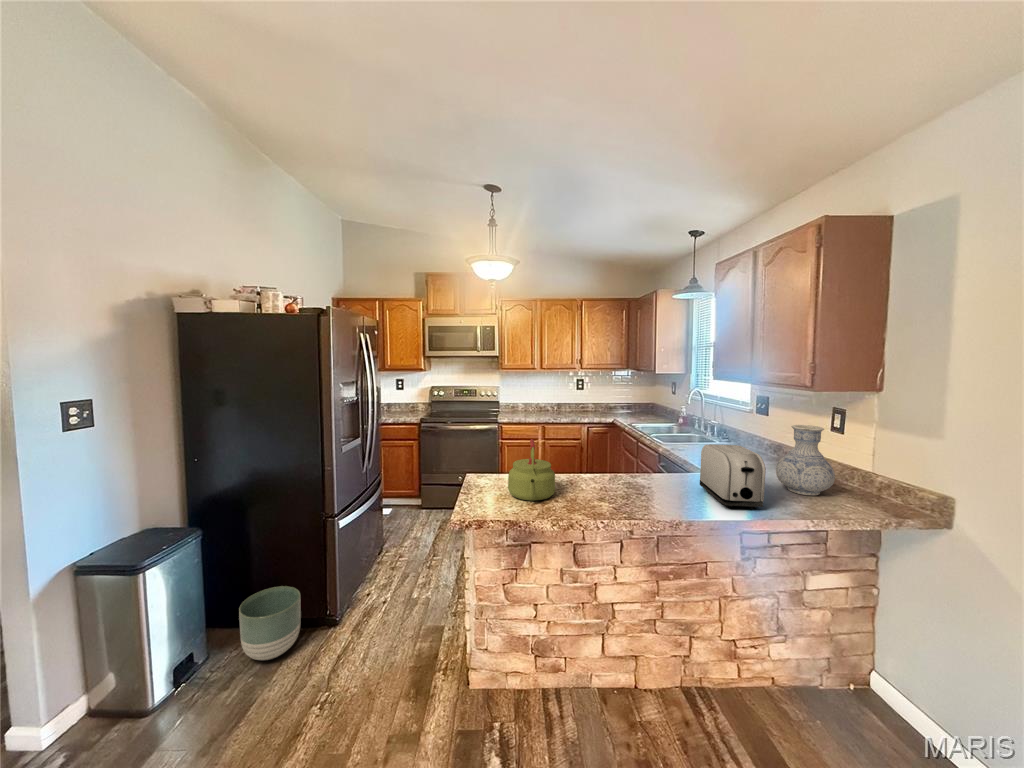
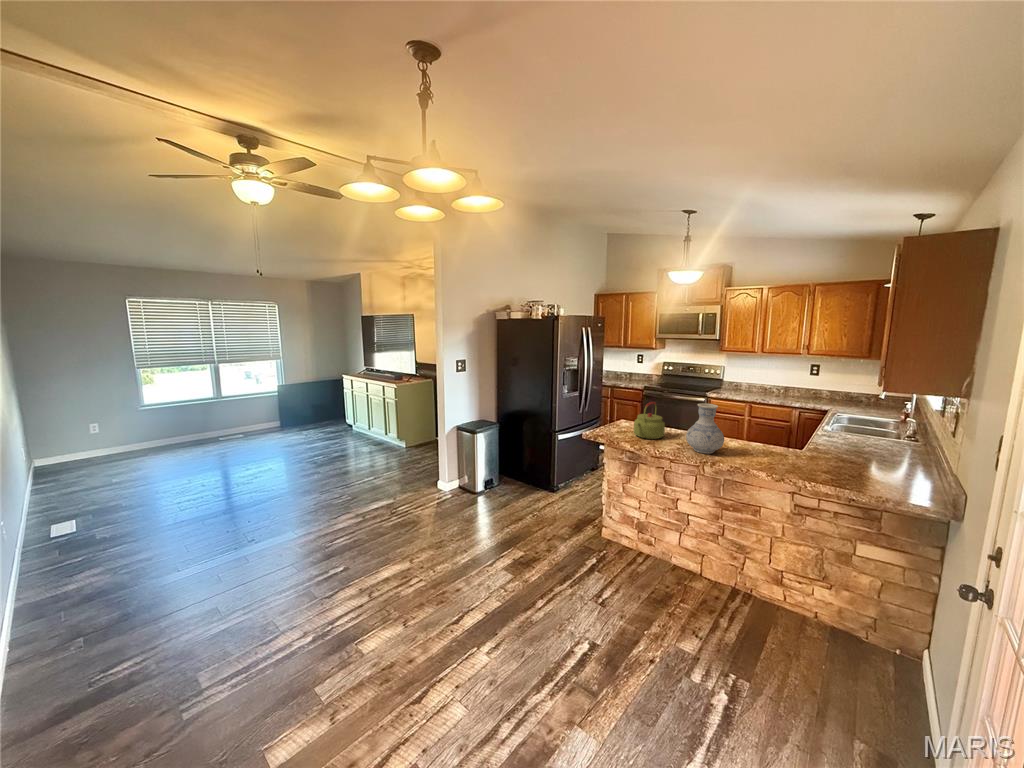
vase: present [776,425,835,495] -> present [686,403,724,454]
toaster: present [700,444,766,509] -> none [764,423,812,473]
planter: present [239,586,301,660] -> none [511,462,538,494]

